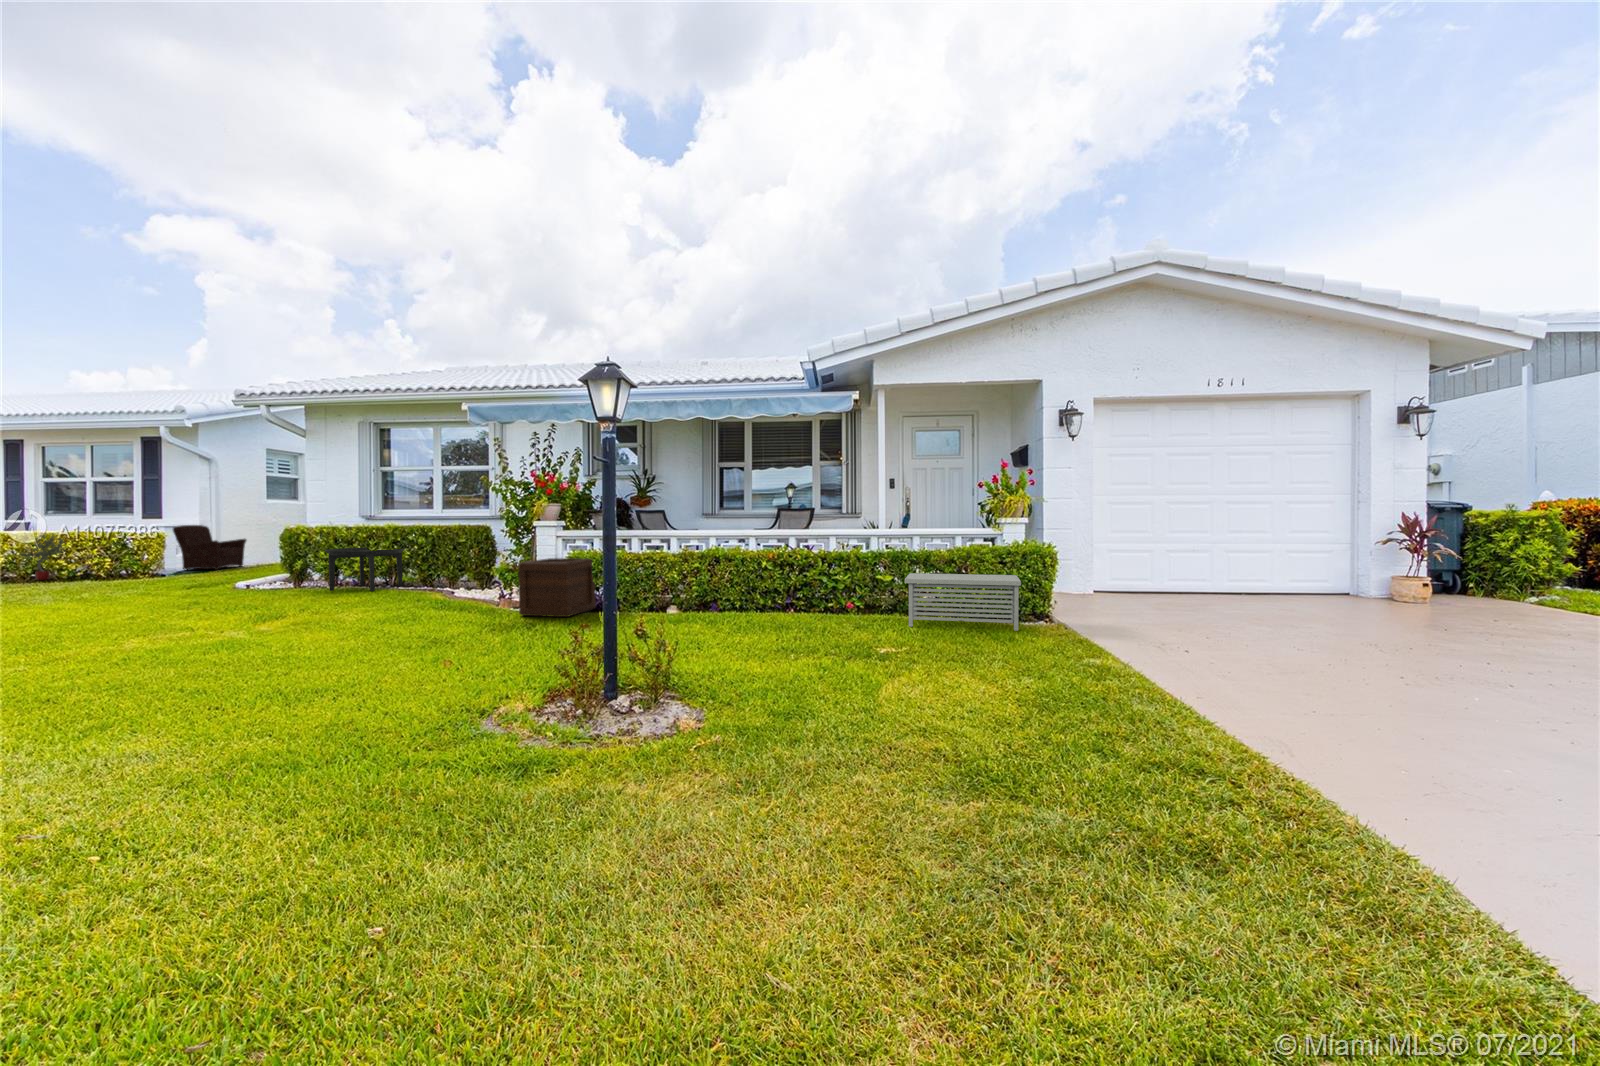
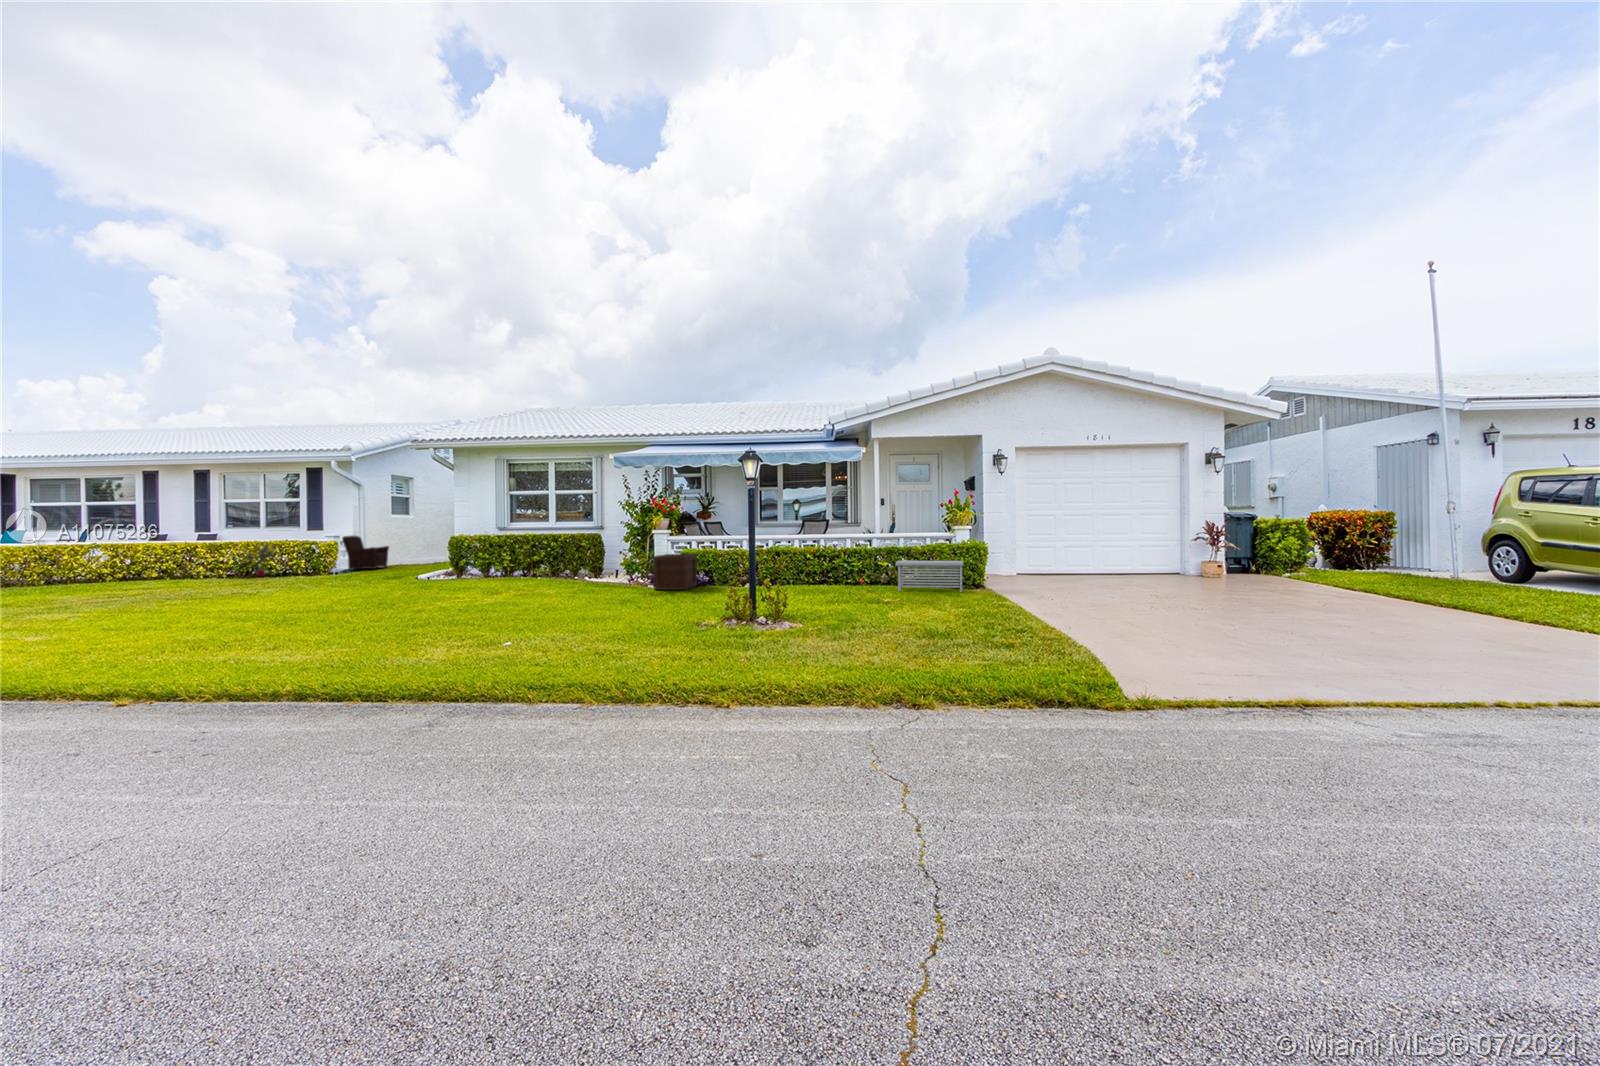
round table: present [325,547,405,591] -> none [492,550,544,580]

